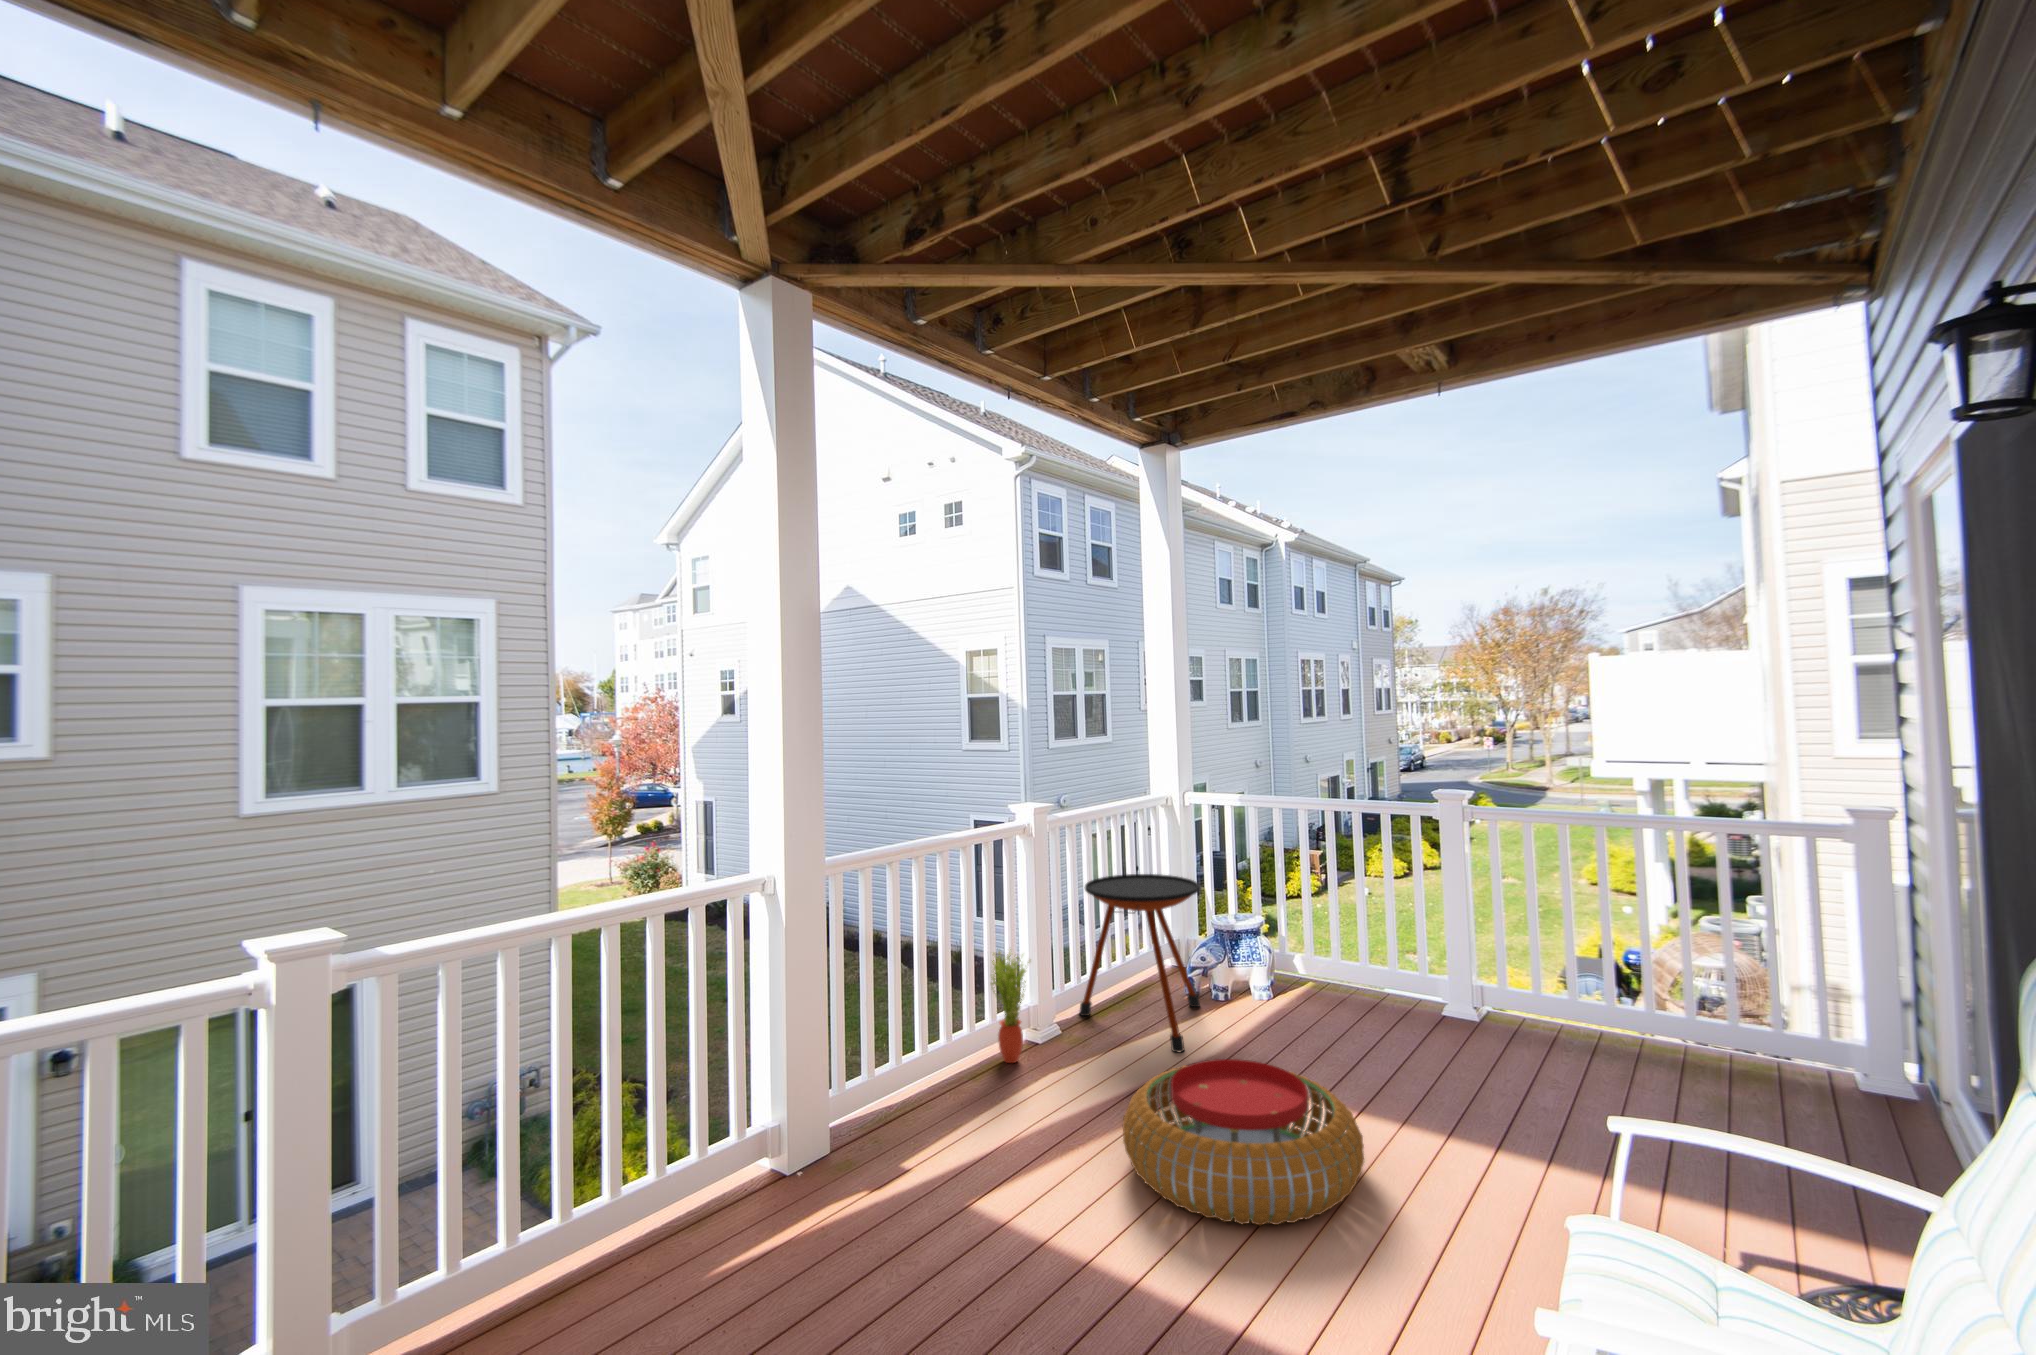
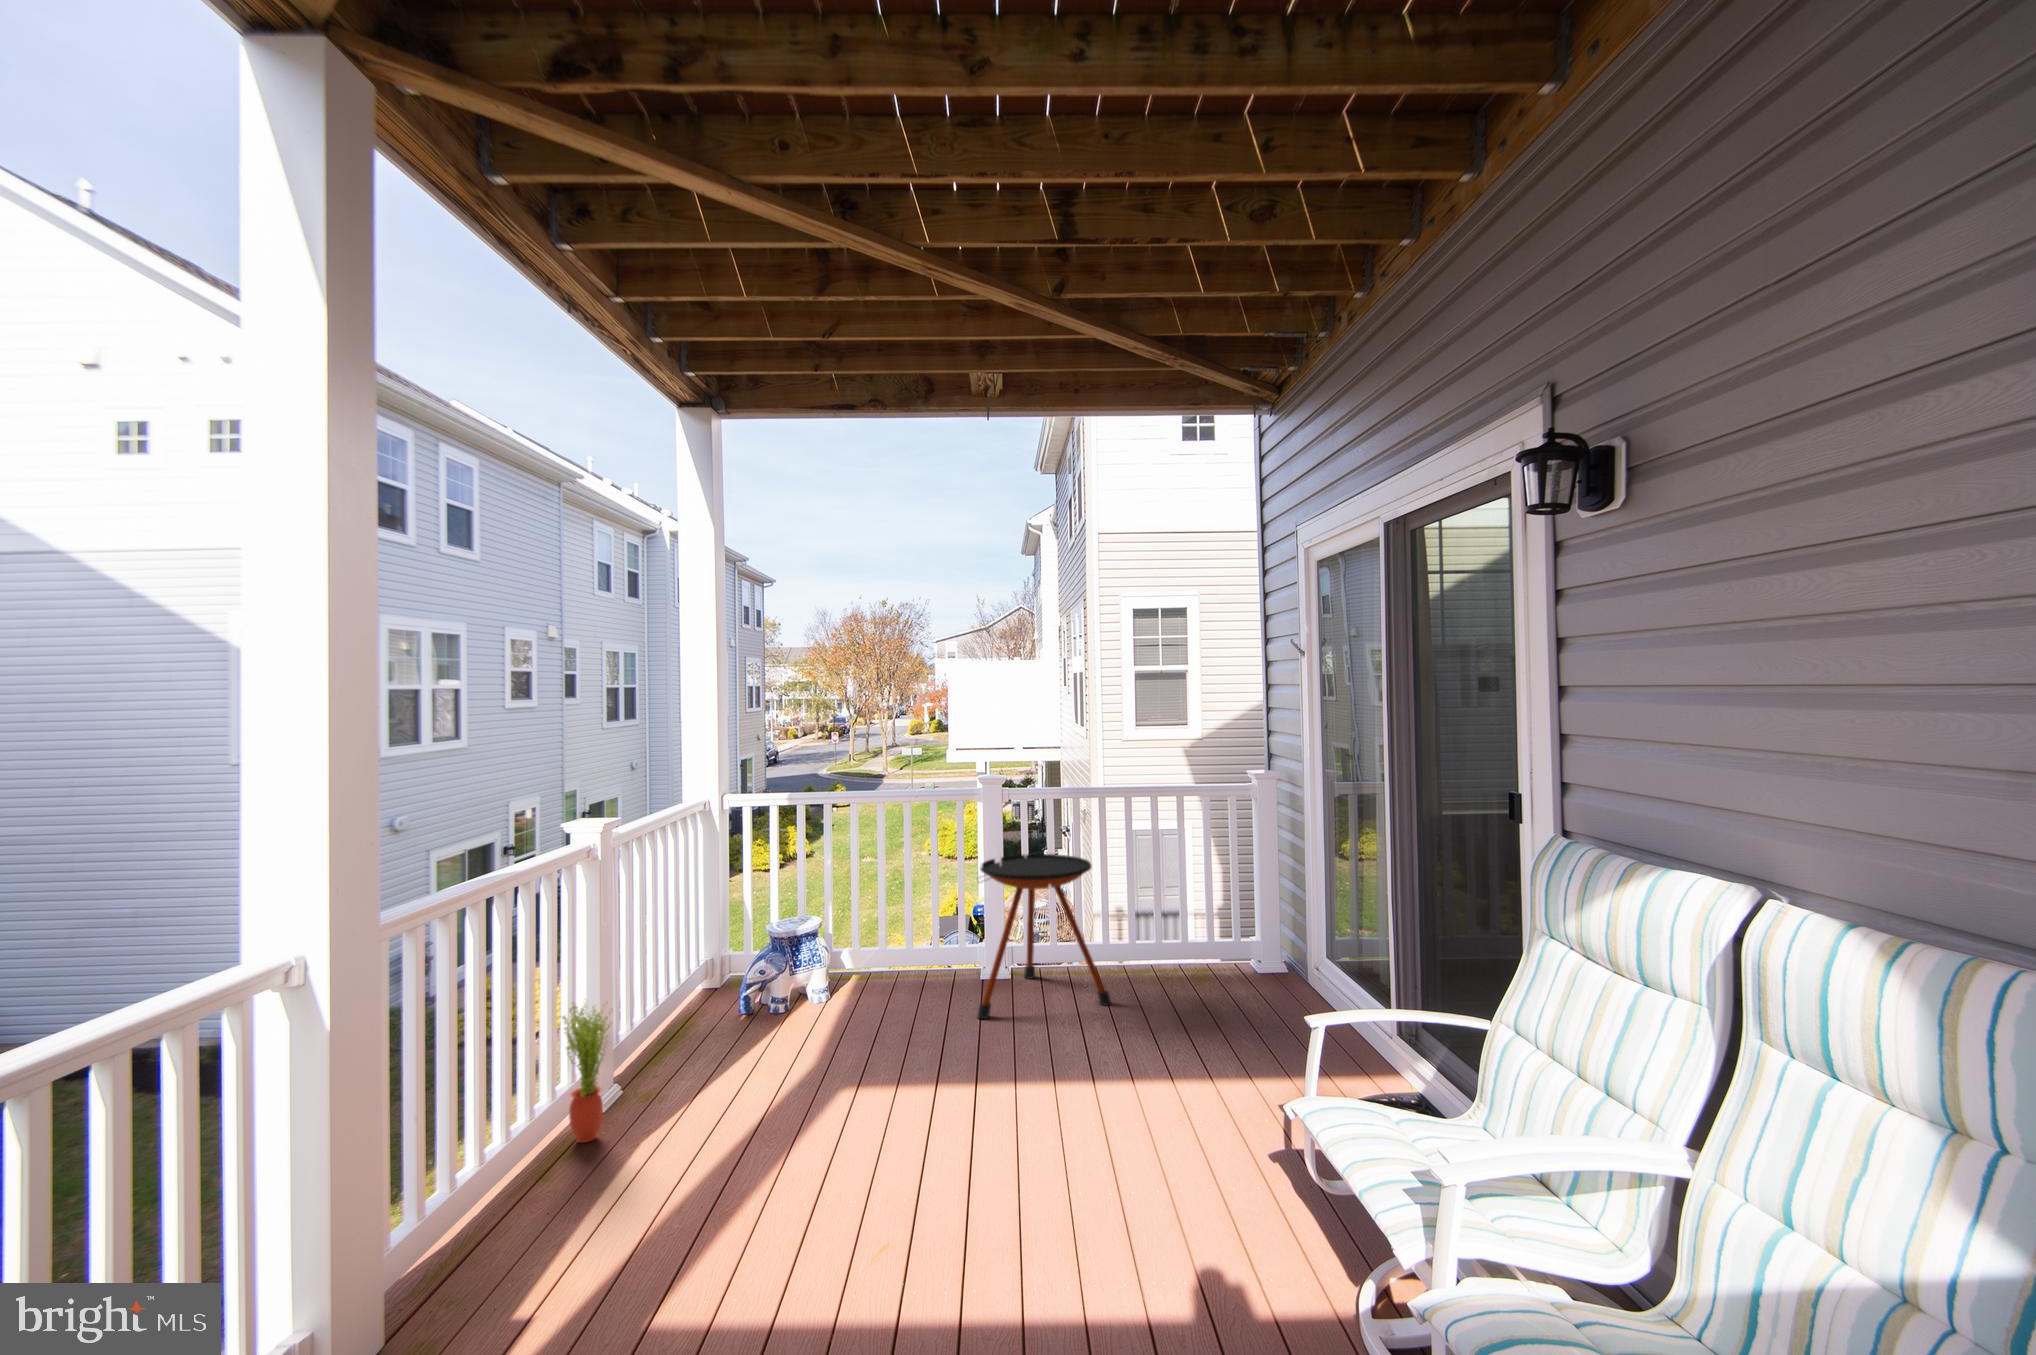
side table: present [1079,874,1200,1052] -> present [977,854,1111,1019]
pouf: present [1123,1059,1364,1226] -> none [803,1056,1043,1224]

